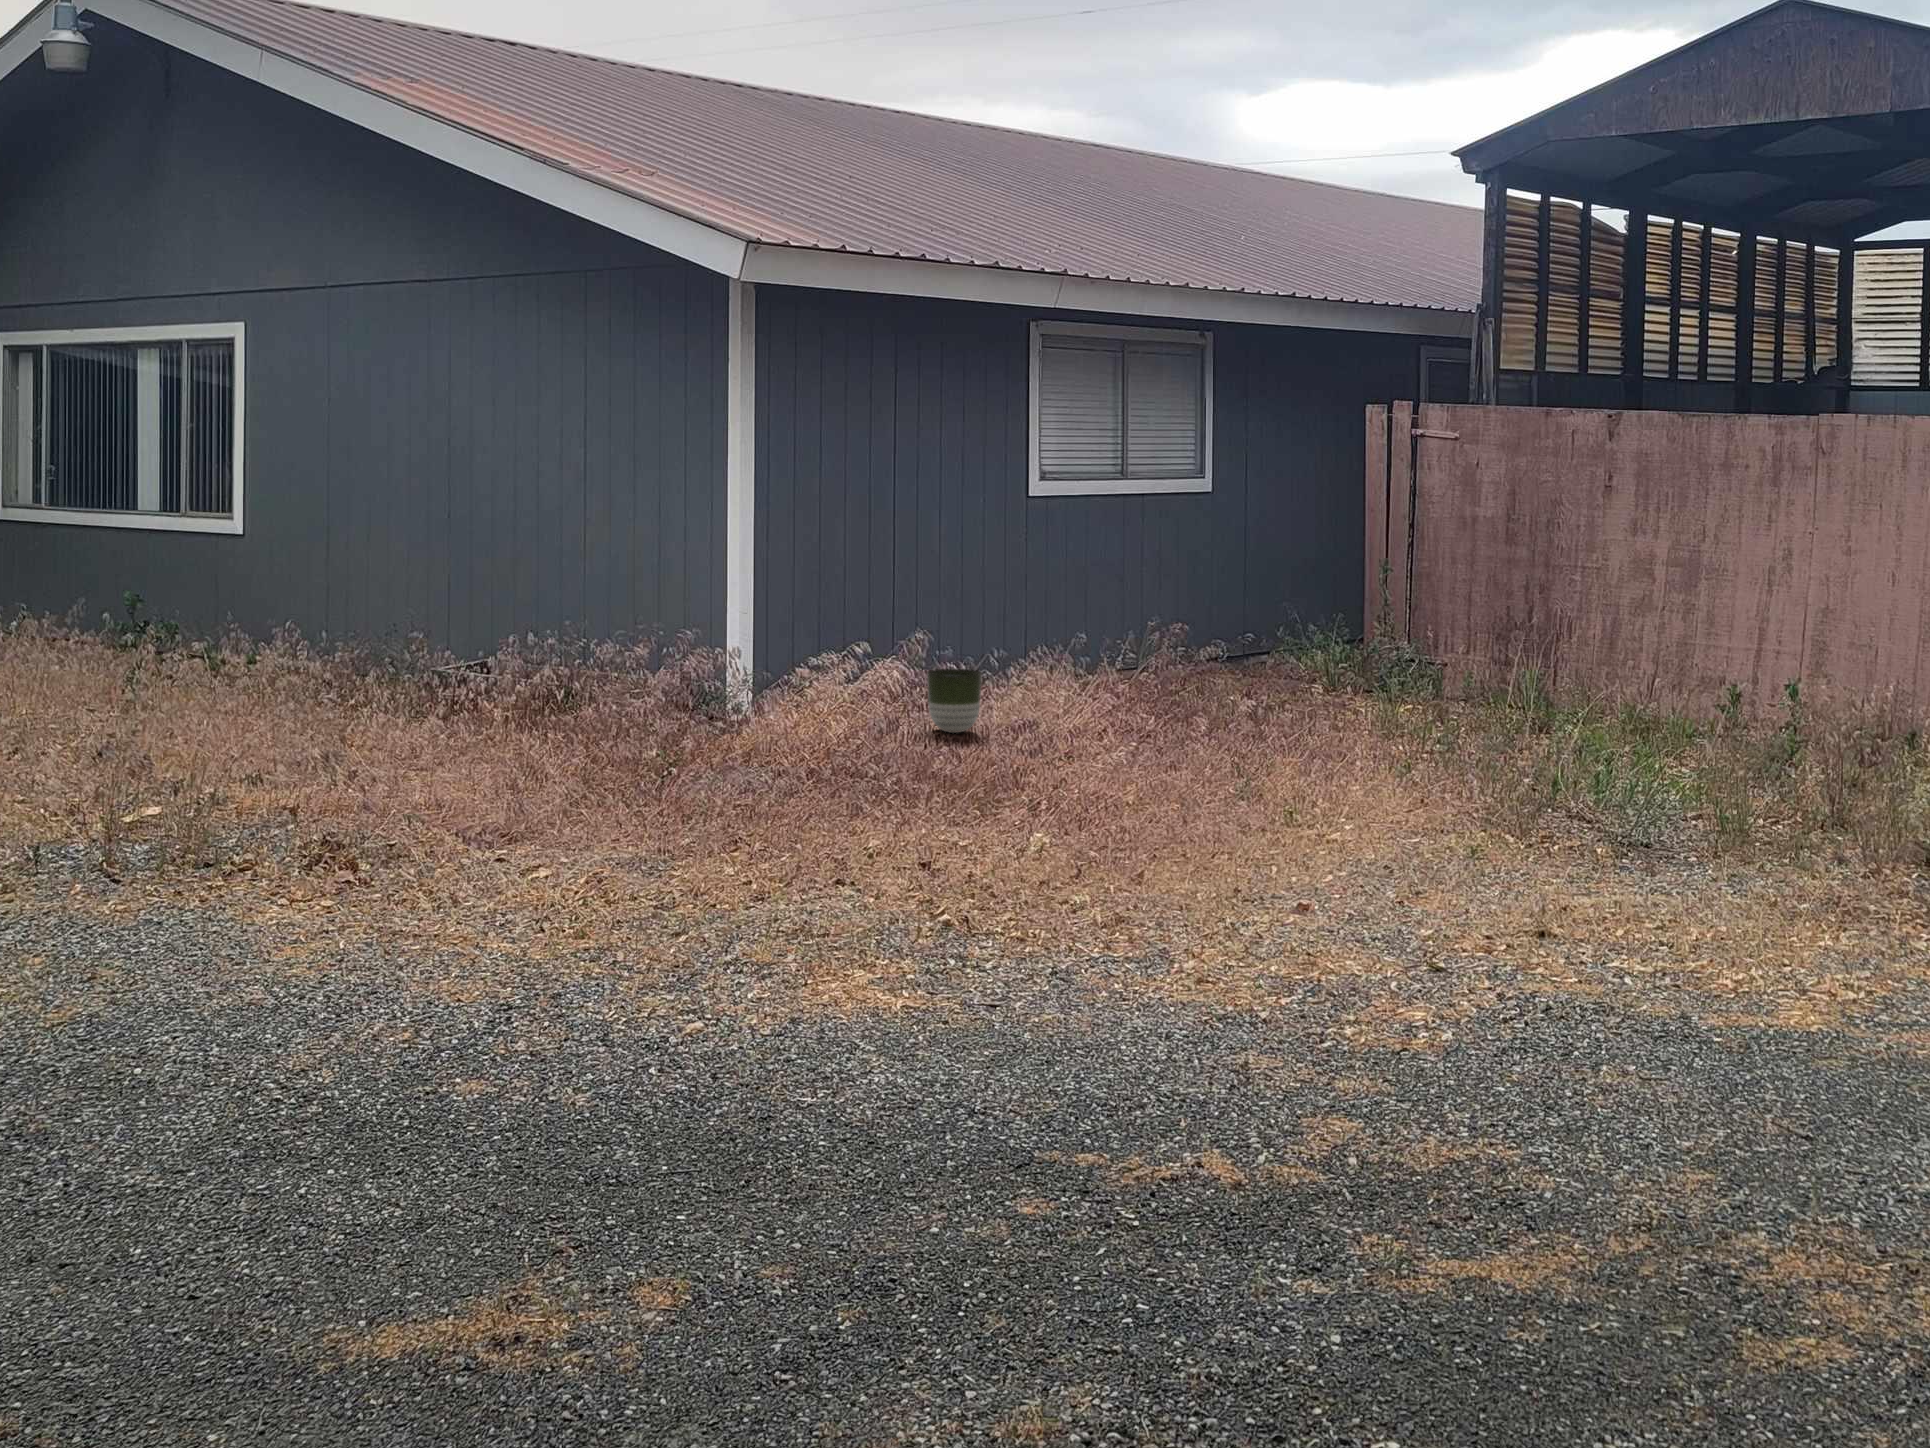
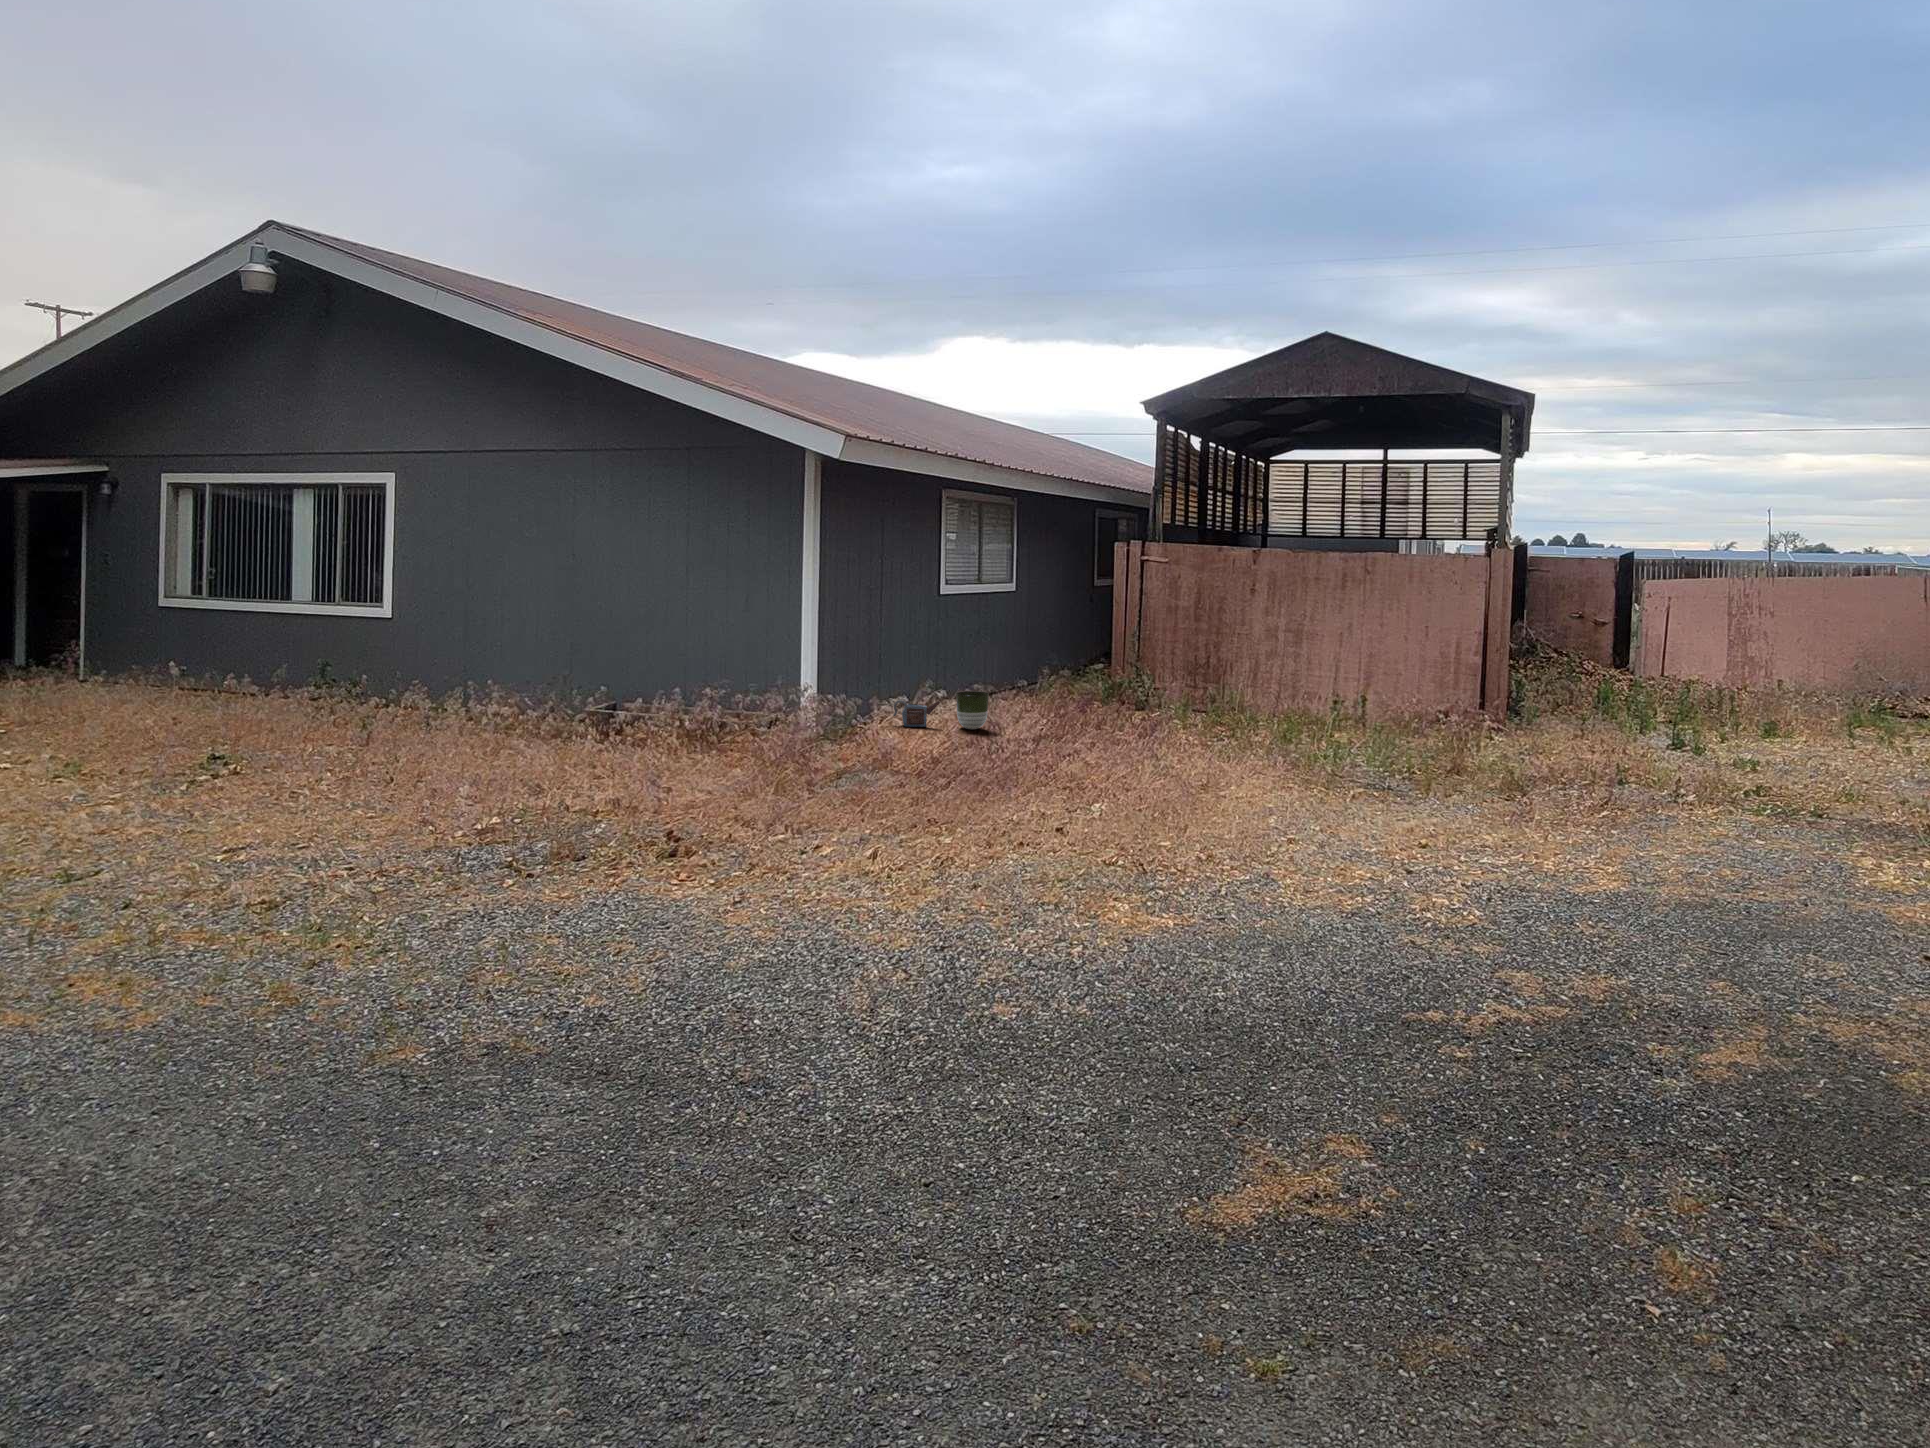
watering can: none [823,679,900,724] -> present [893,700,940,727]

